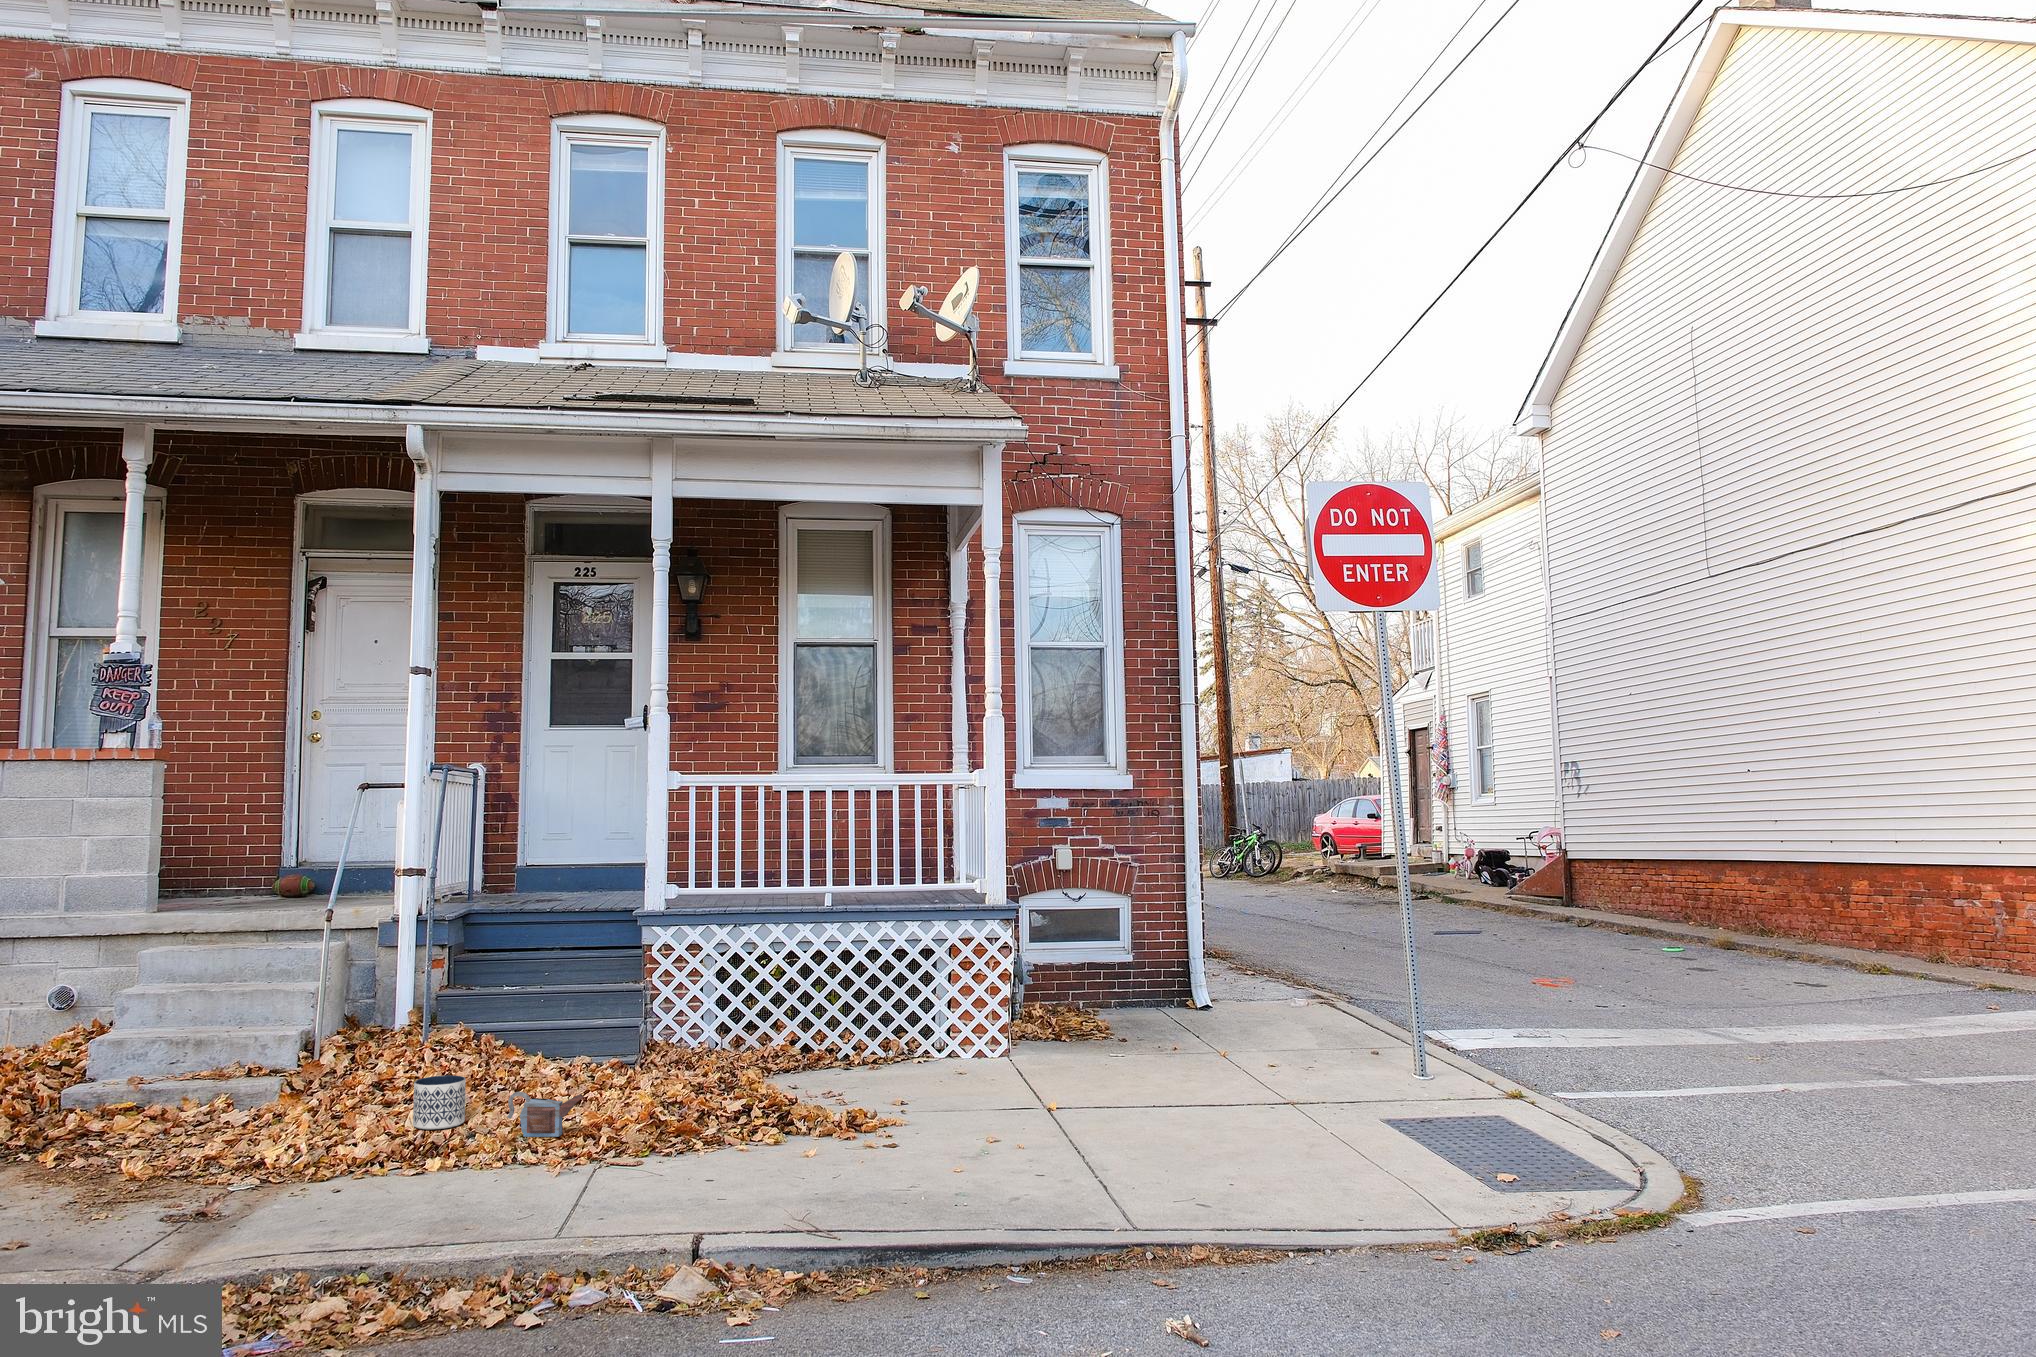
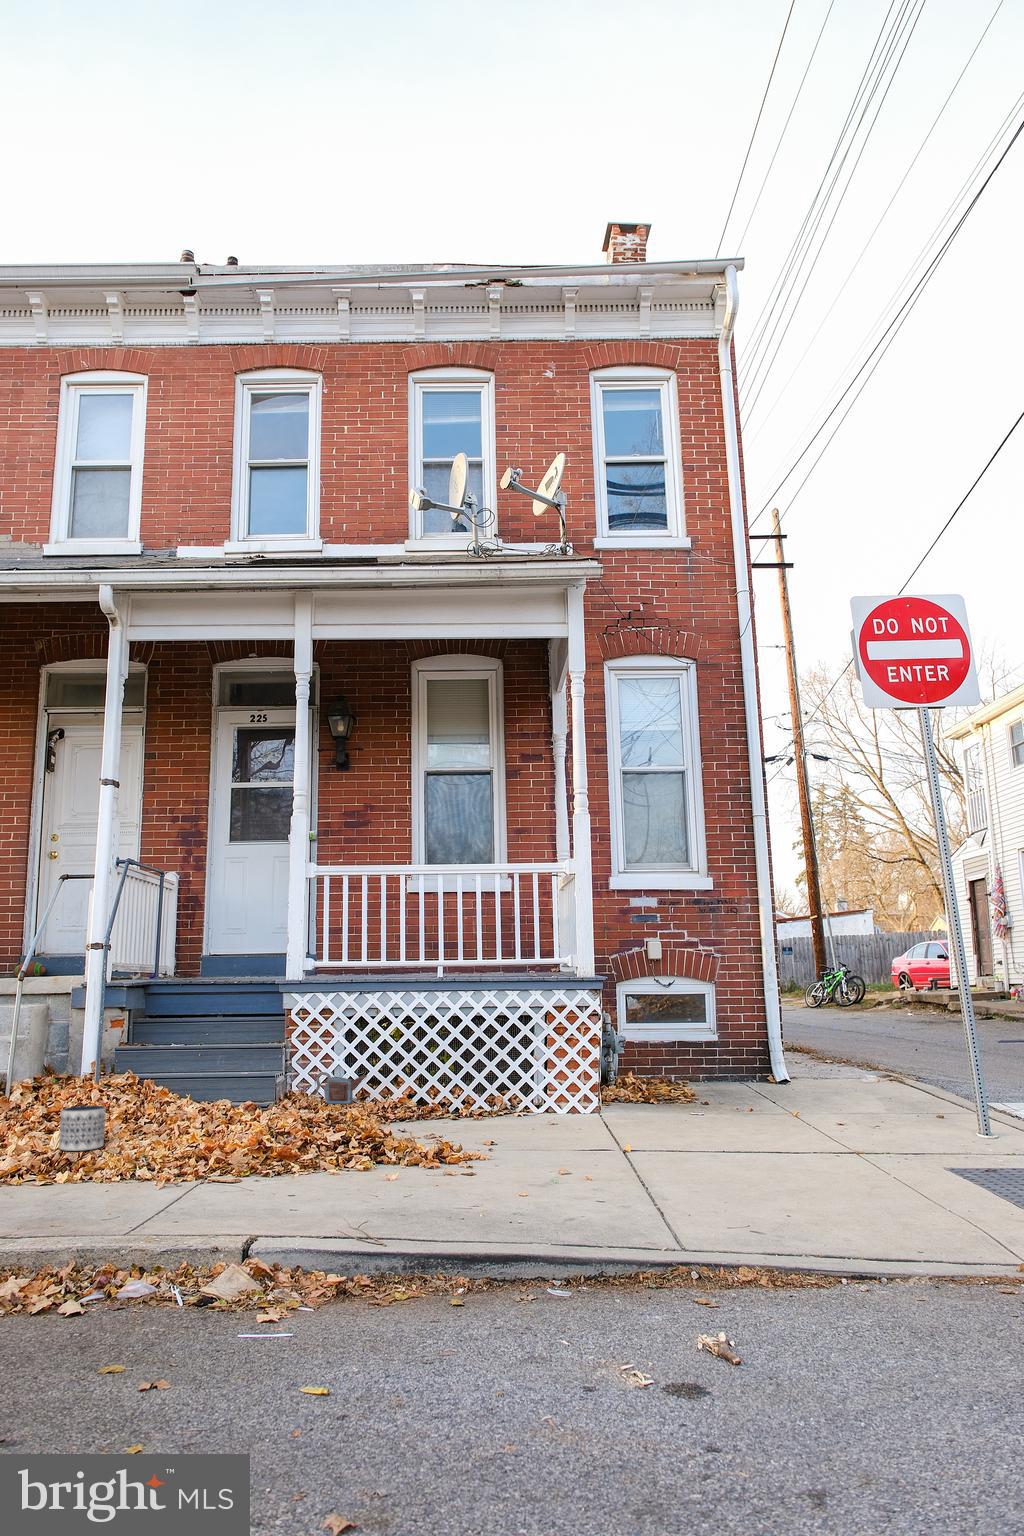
watering can: present [507,1092,584,1137] -> present [315,1072,367,1104]

